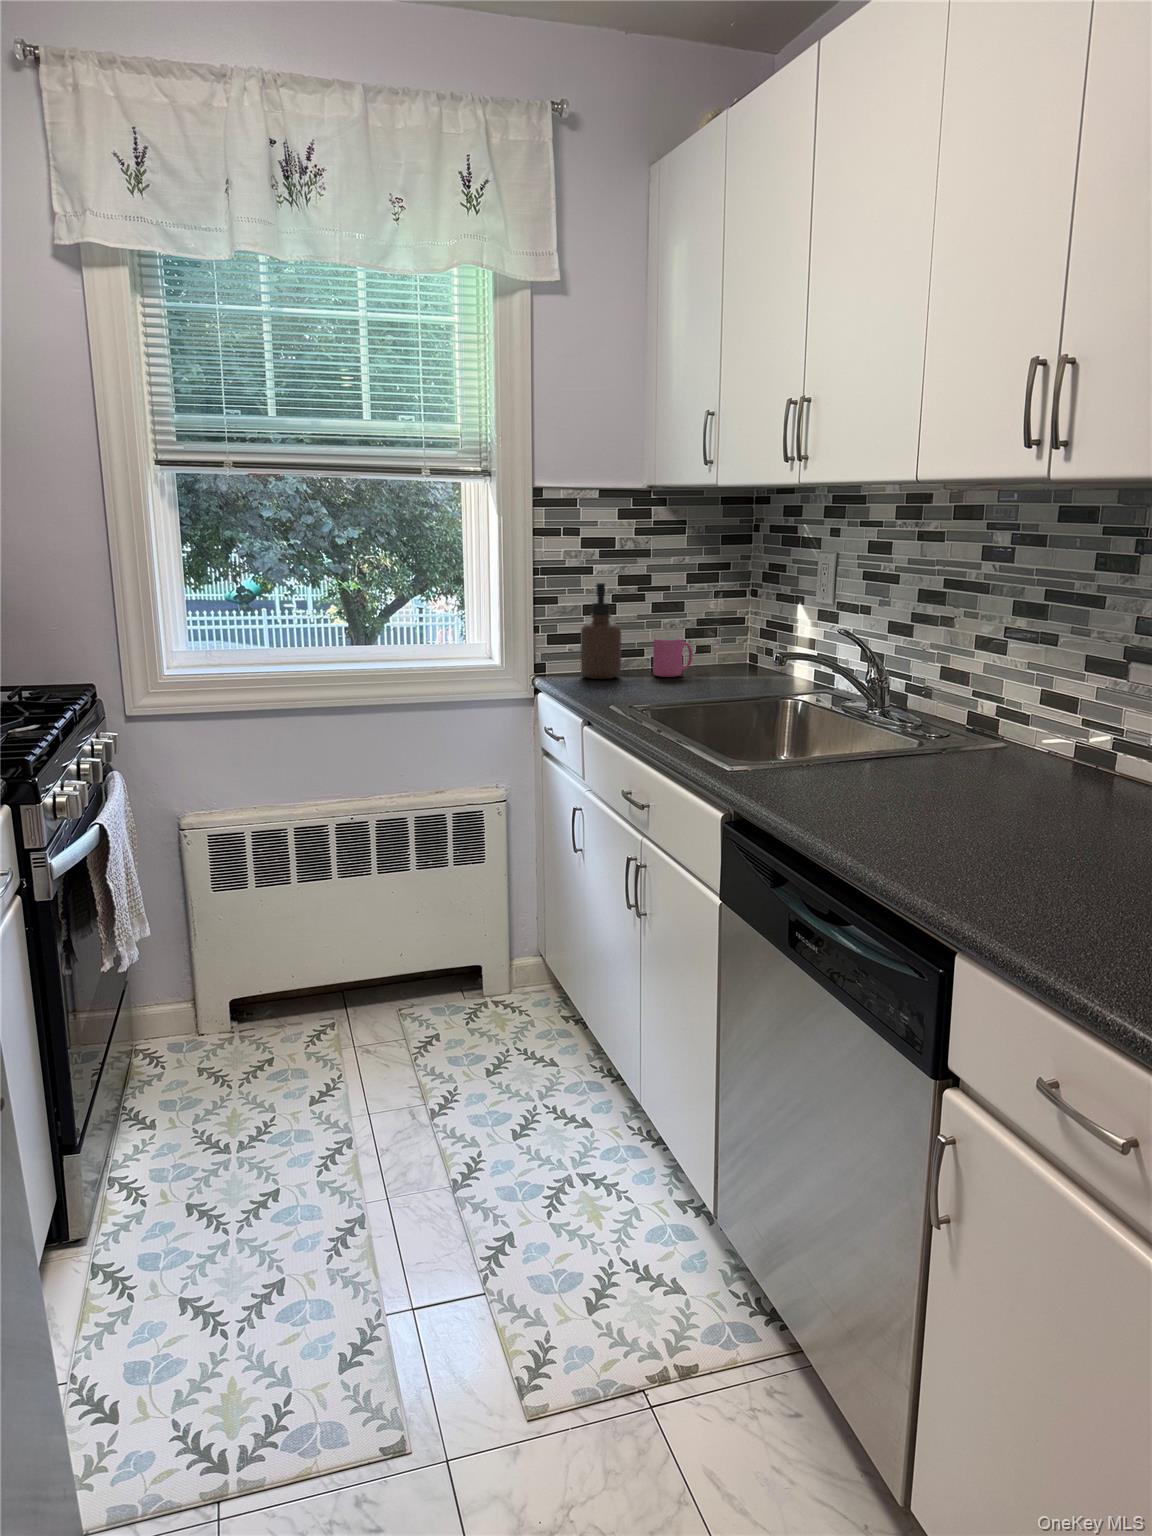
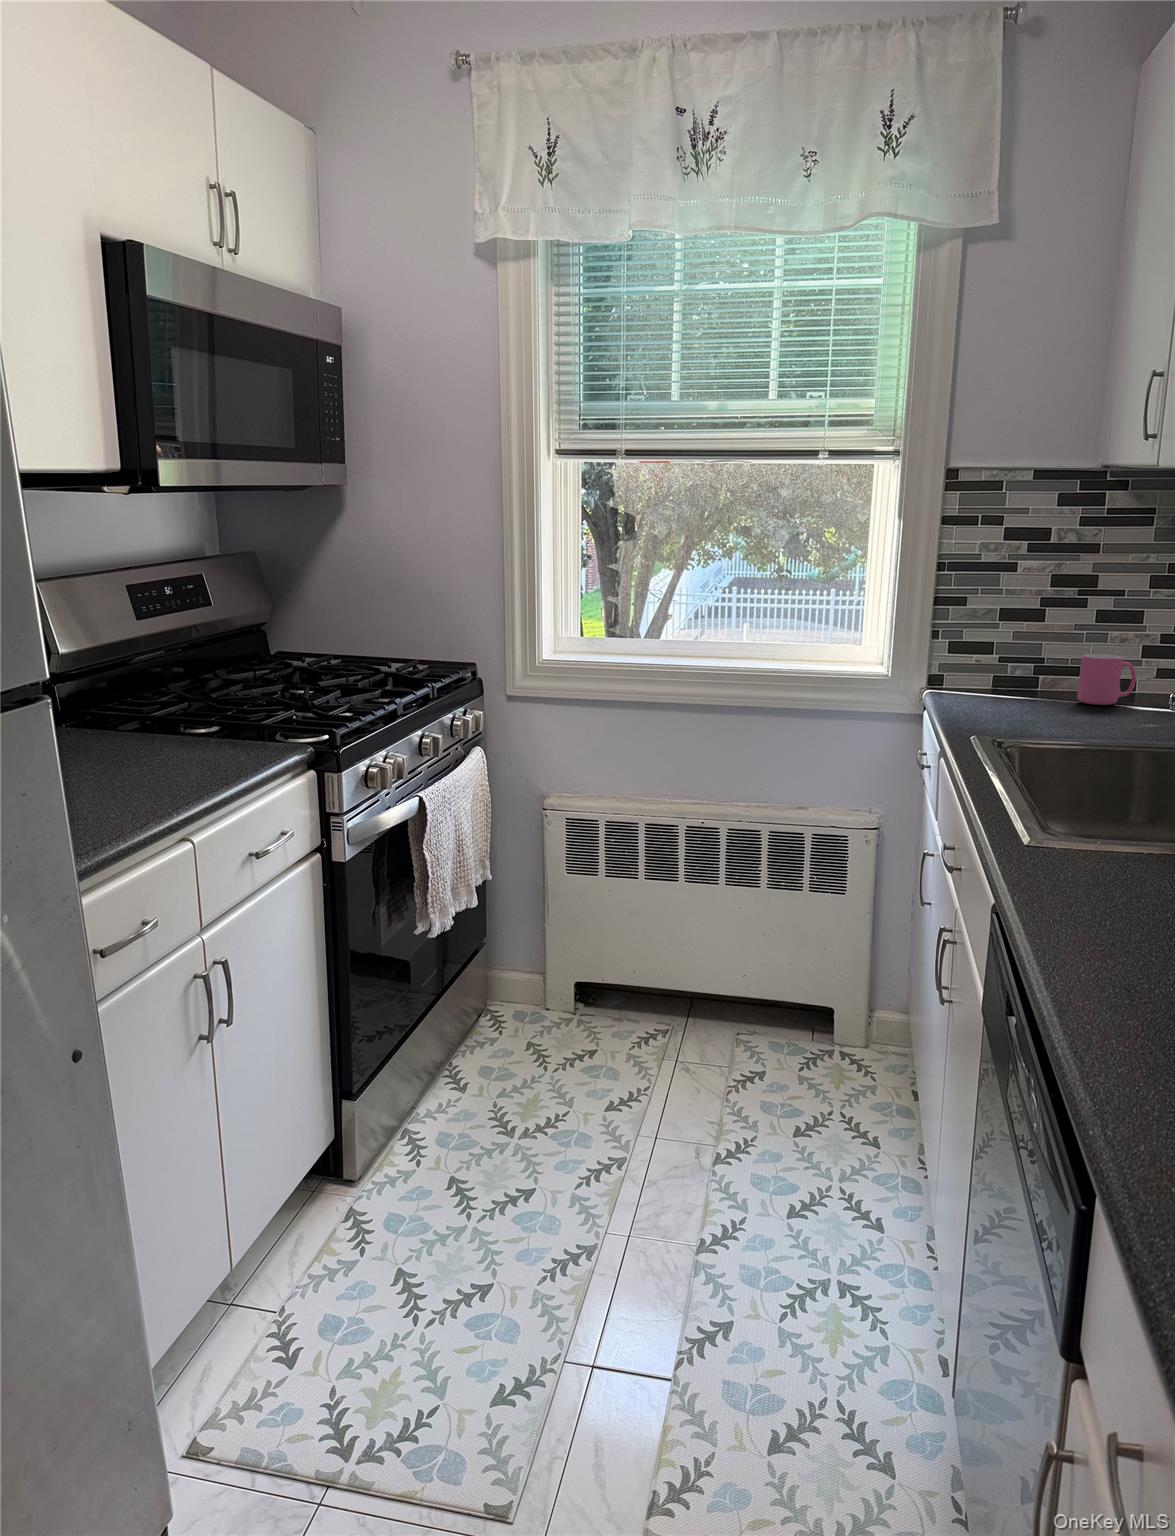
soap dispenser: present [580,583,621,679] -> none [981,583,1037,700]

